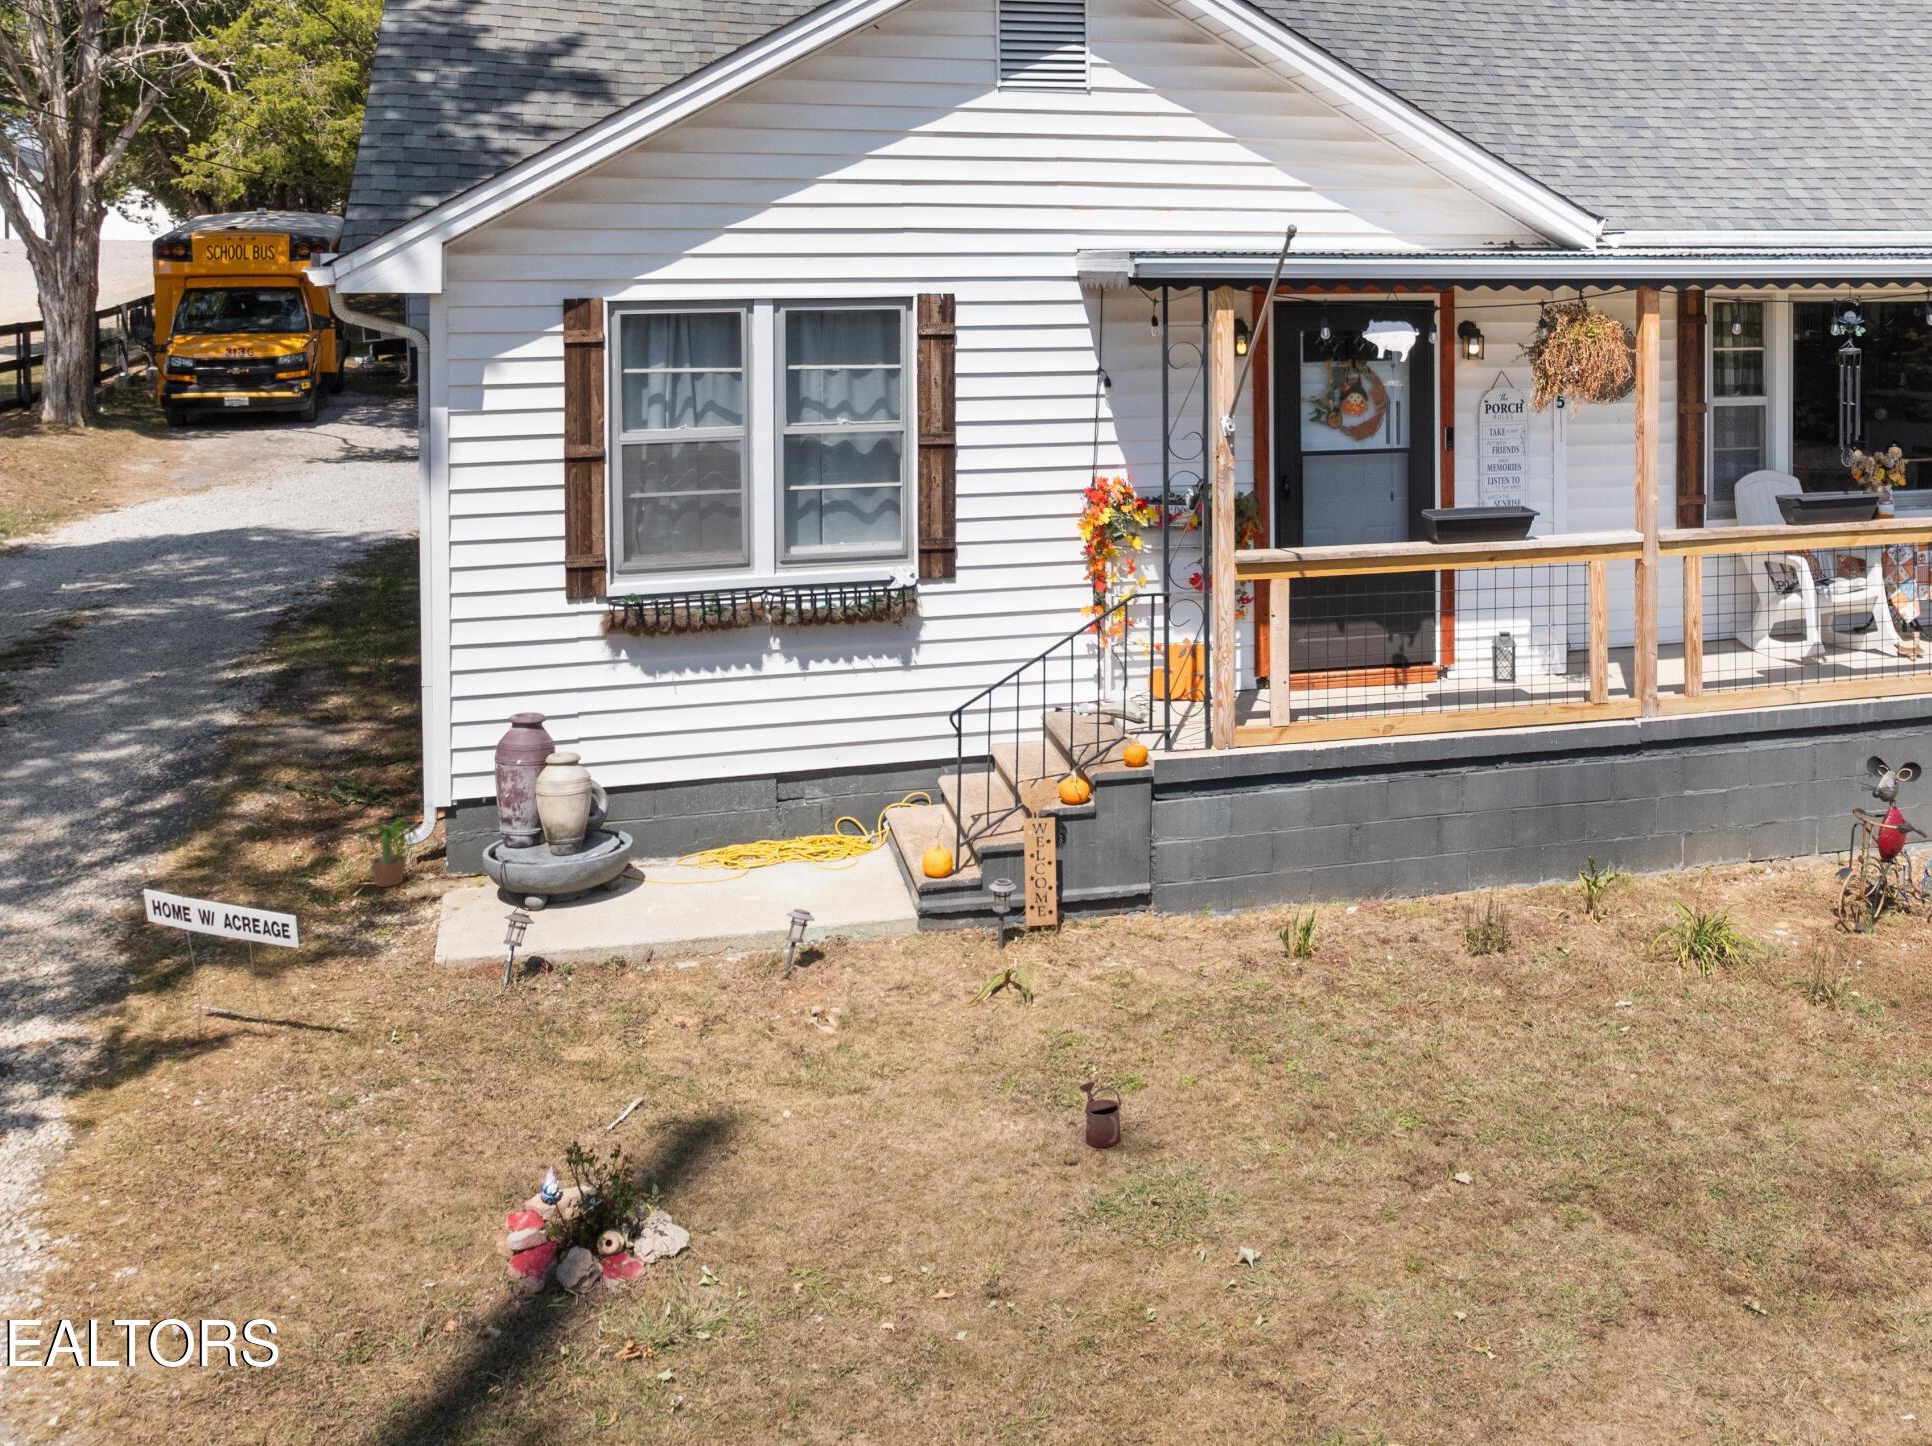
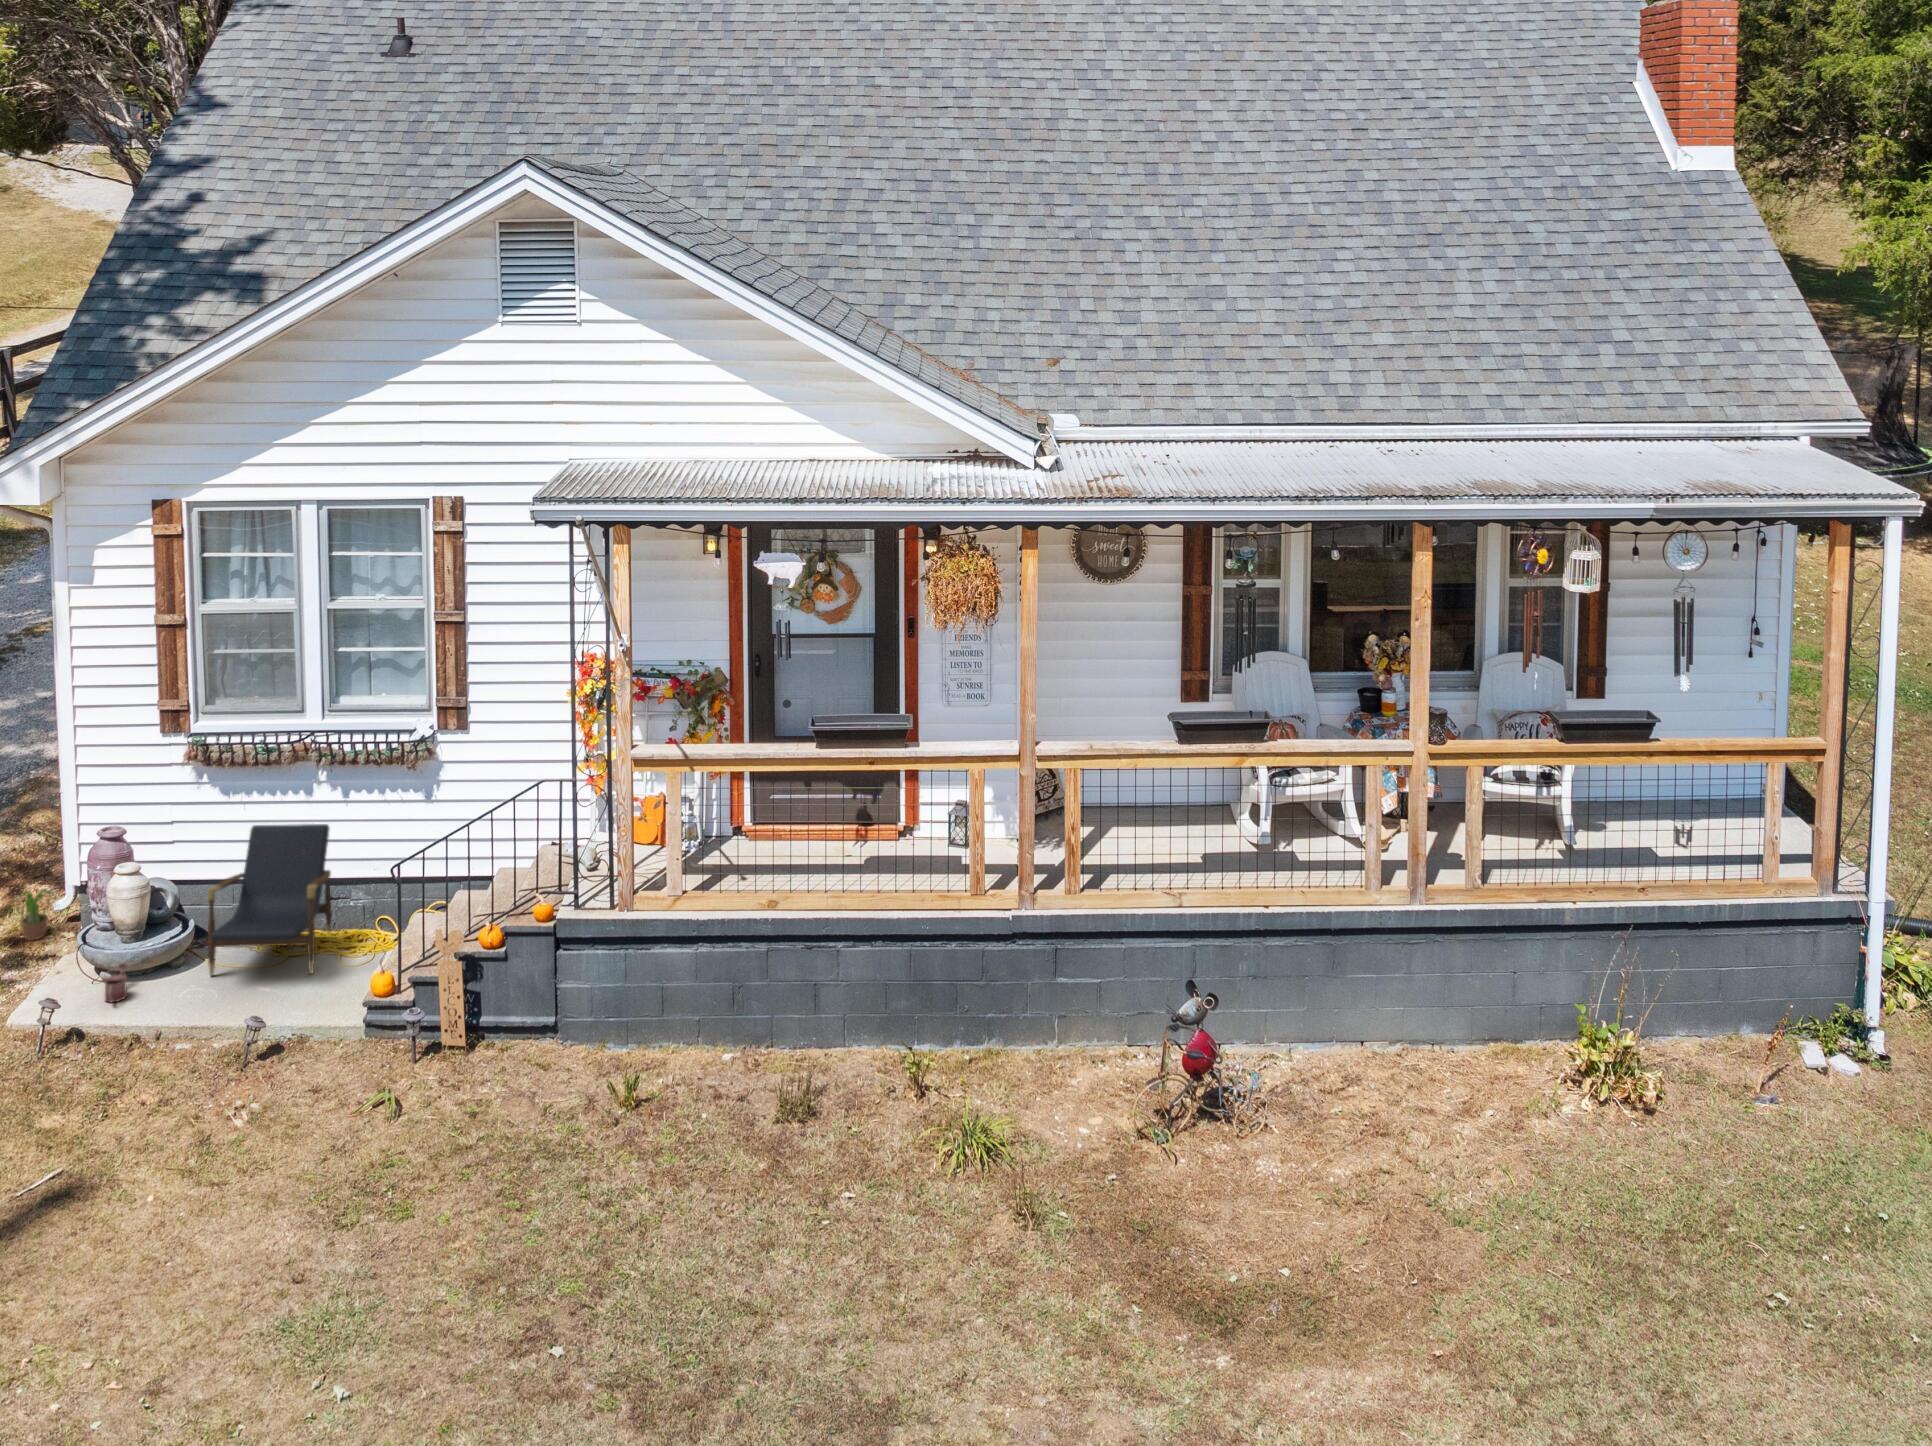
lounge chair: none [674,705,812,888] -> present [207,824,332,976]
watering can: present [1080,1082,1122,1148] -> present [104,963,128,1002]

